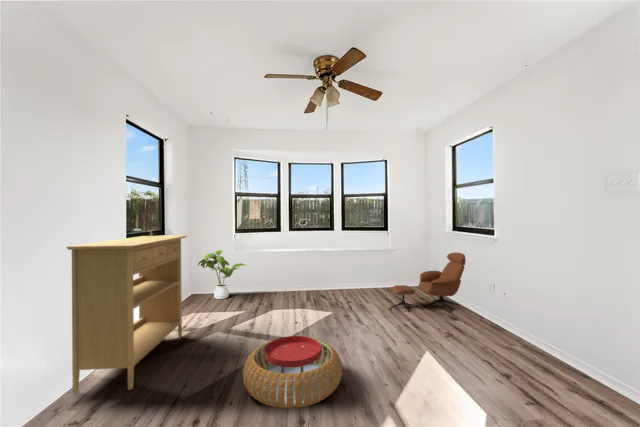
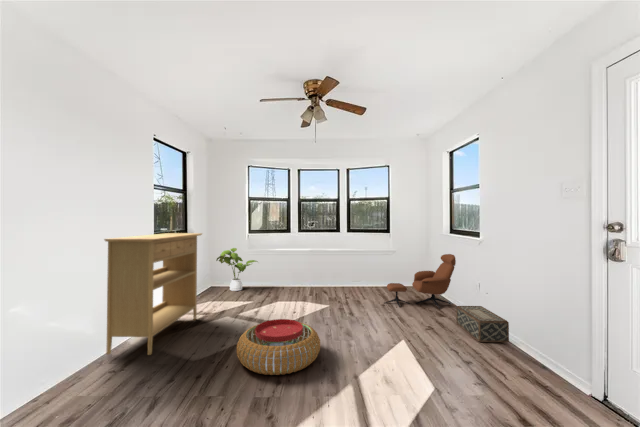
woven basket: none [475,309,538,350] -> present [456,306,509,342]

